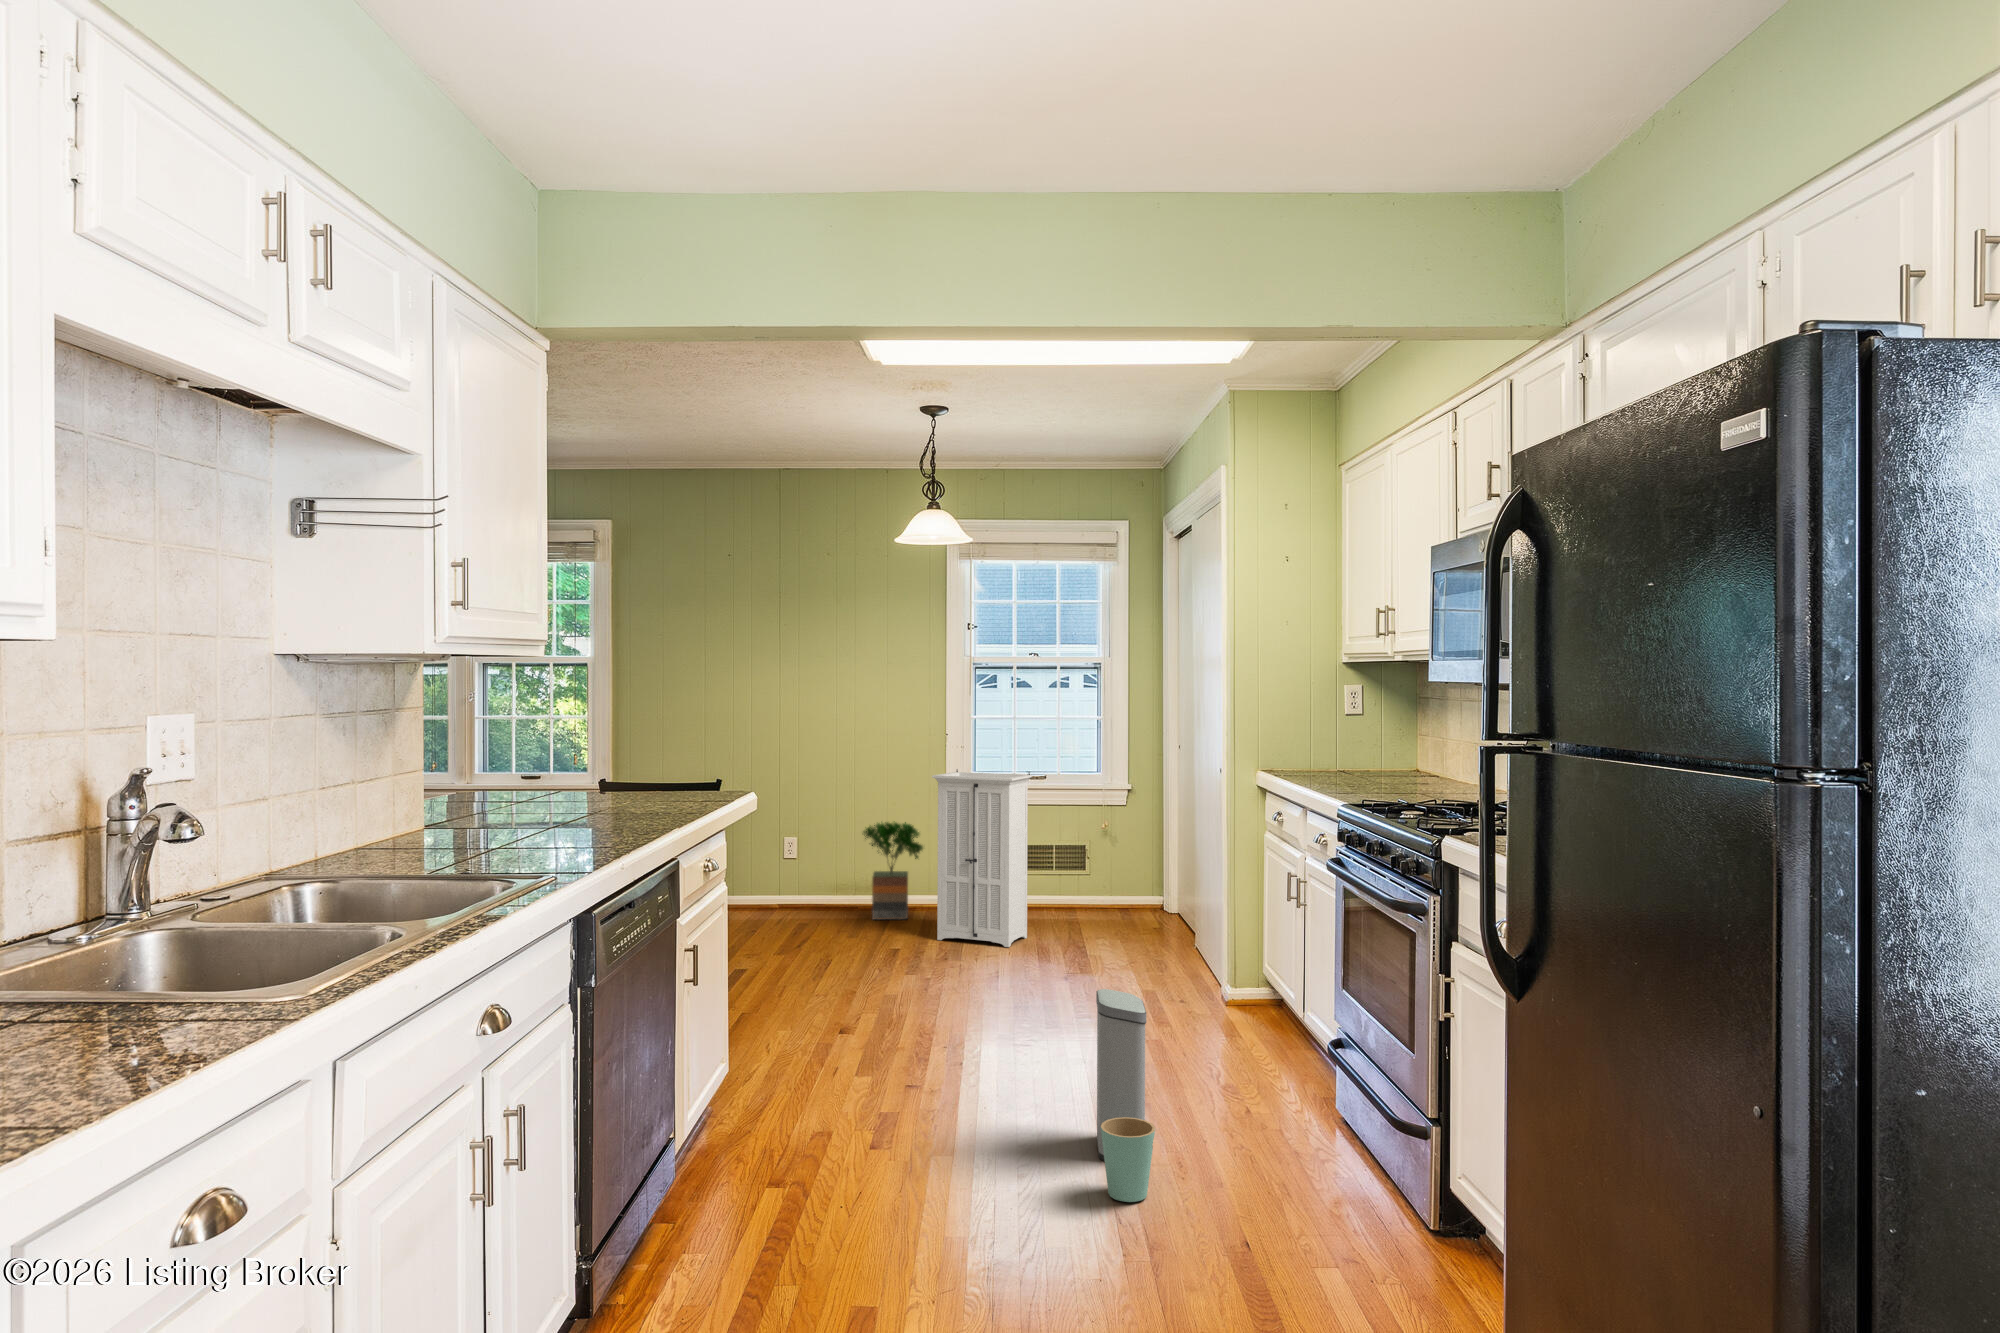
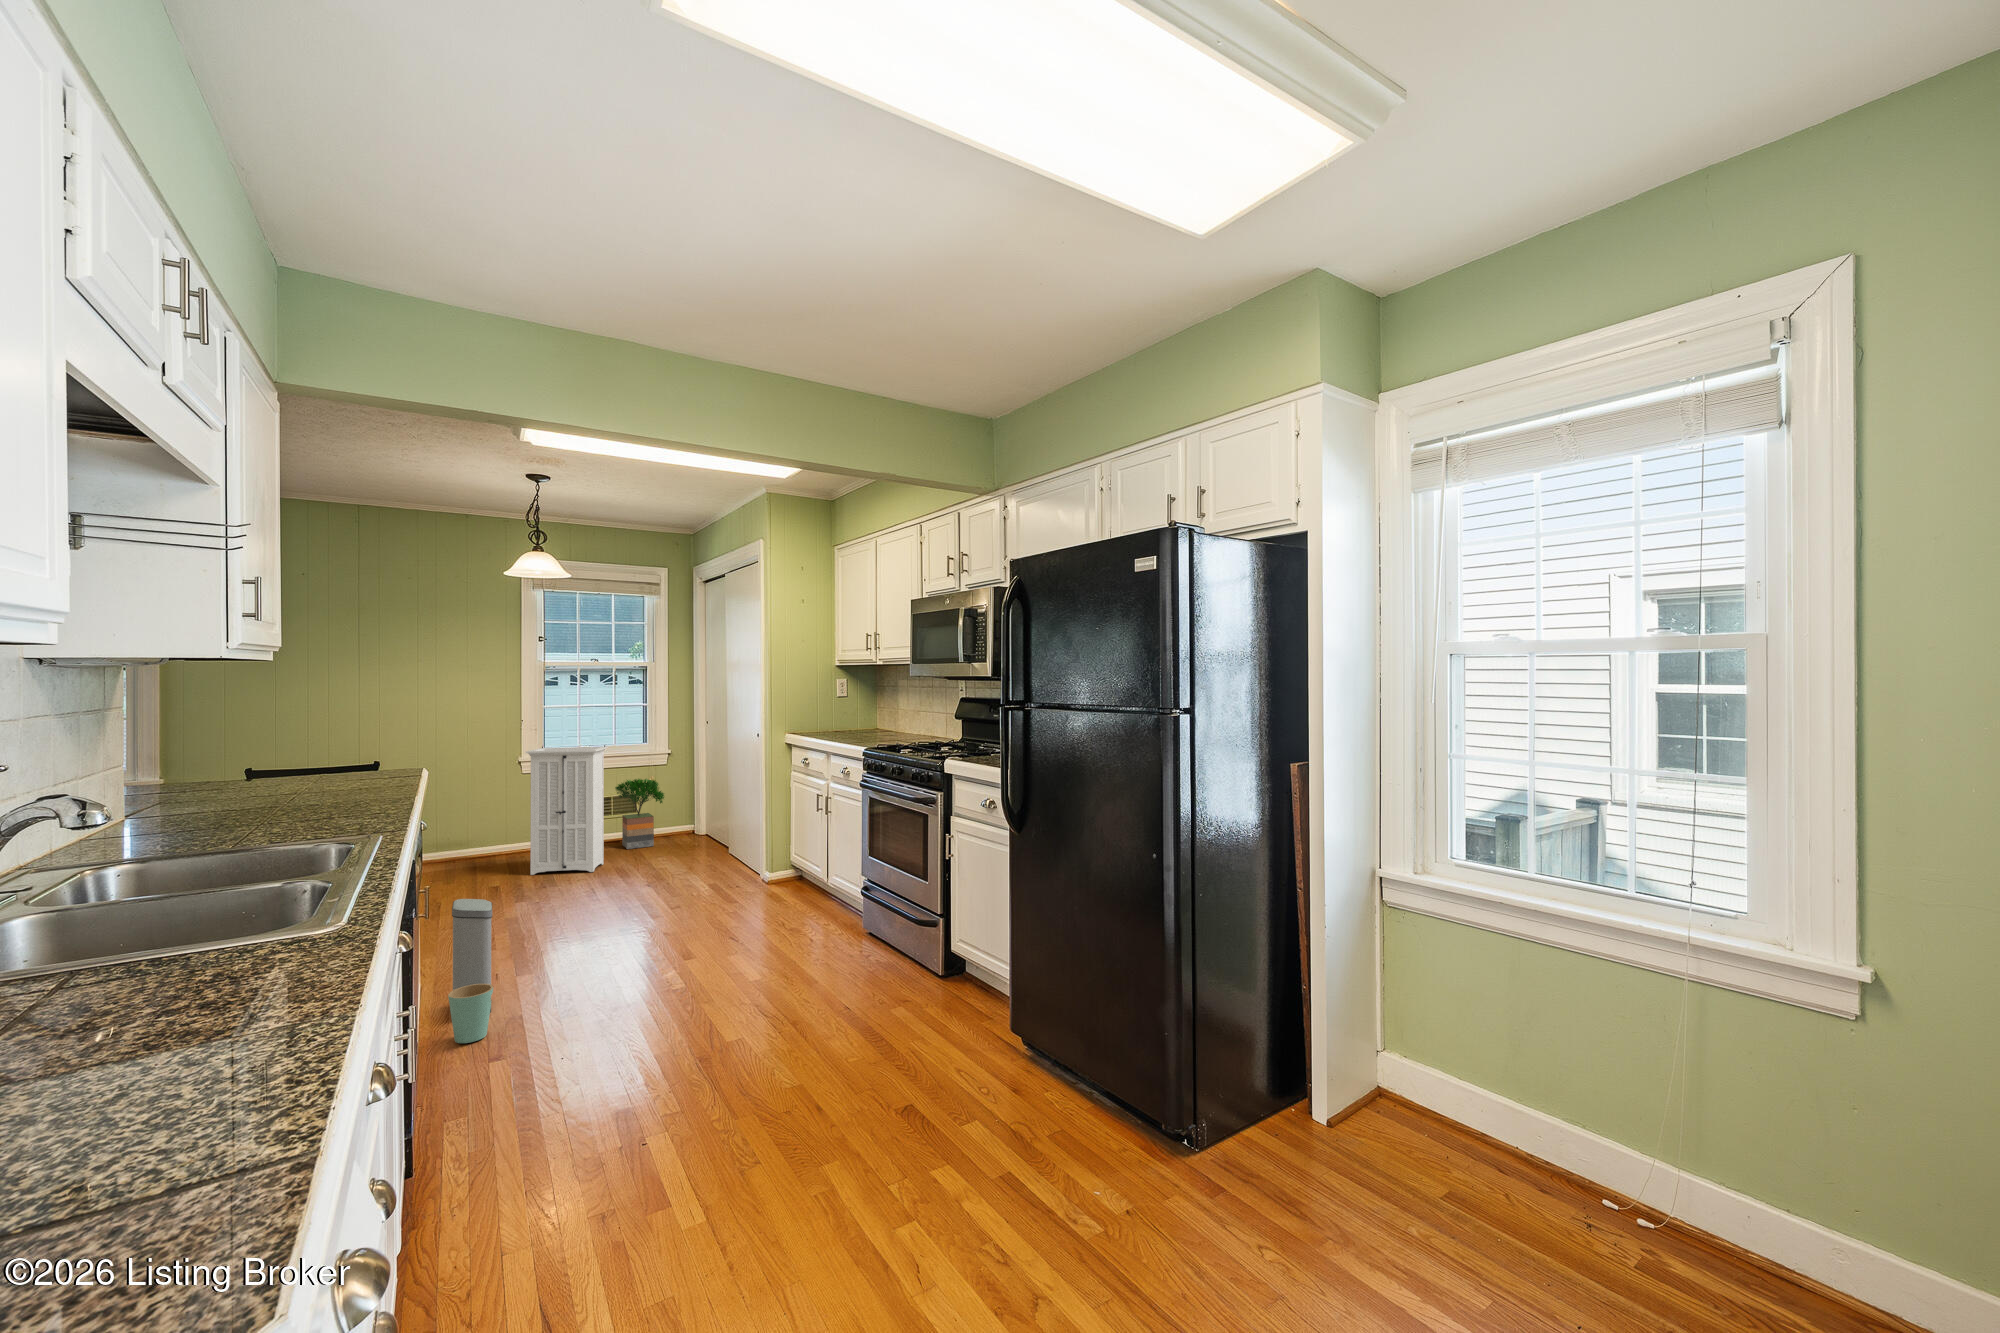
potted tree: present [863,821,923,920] -> present [615,779,664,849]
trash can: present [1096,989,1155,1202] -> present [448,899,493,1043]

